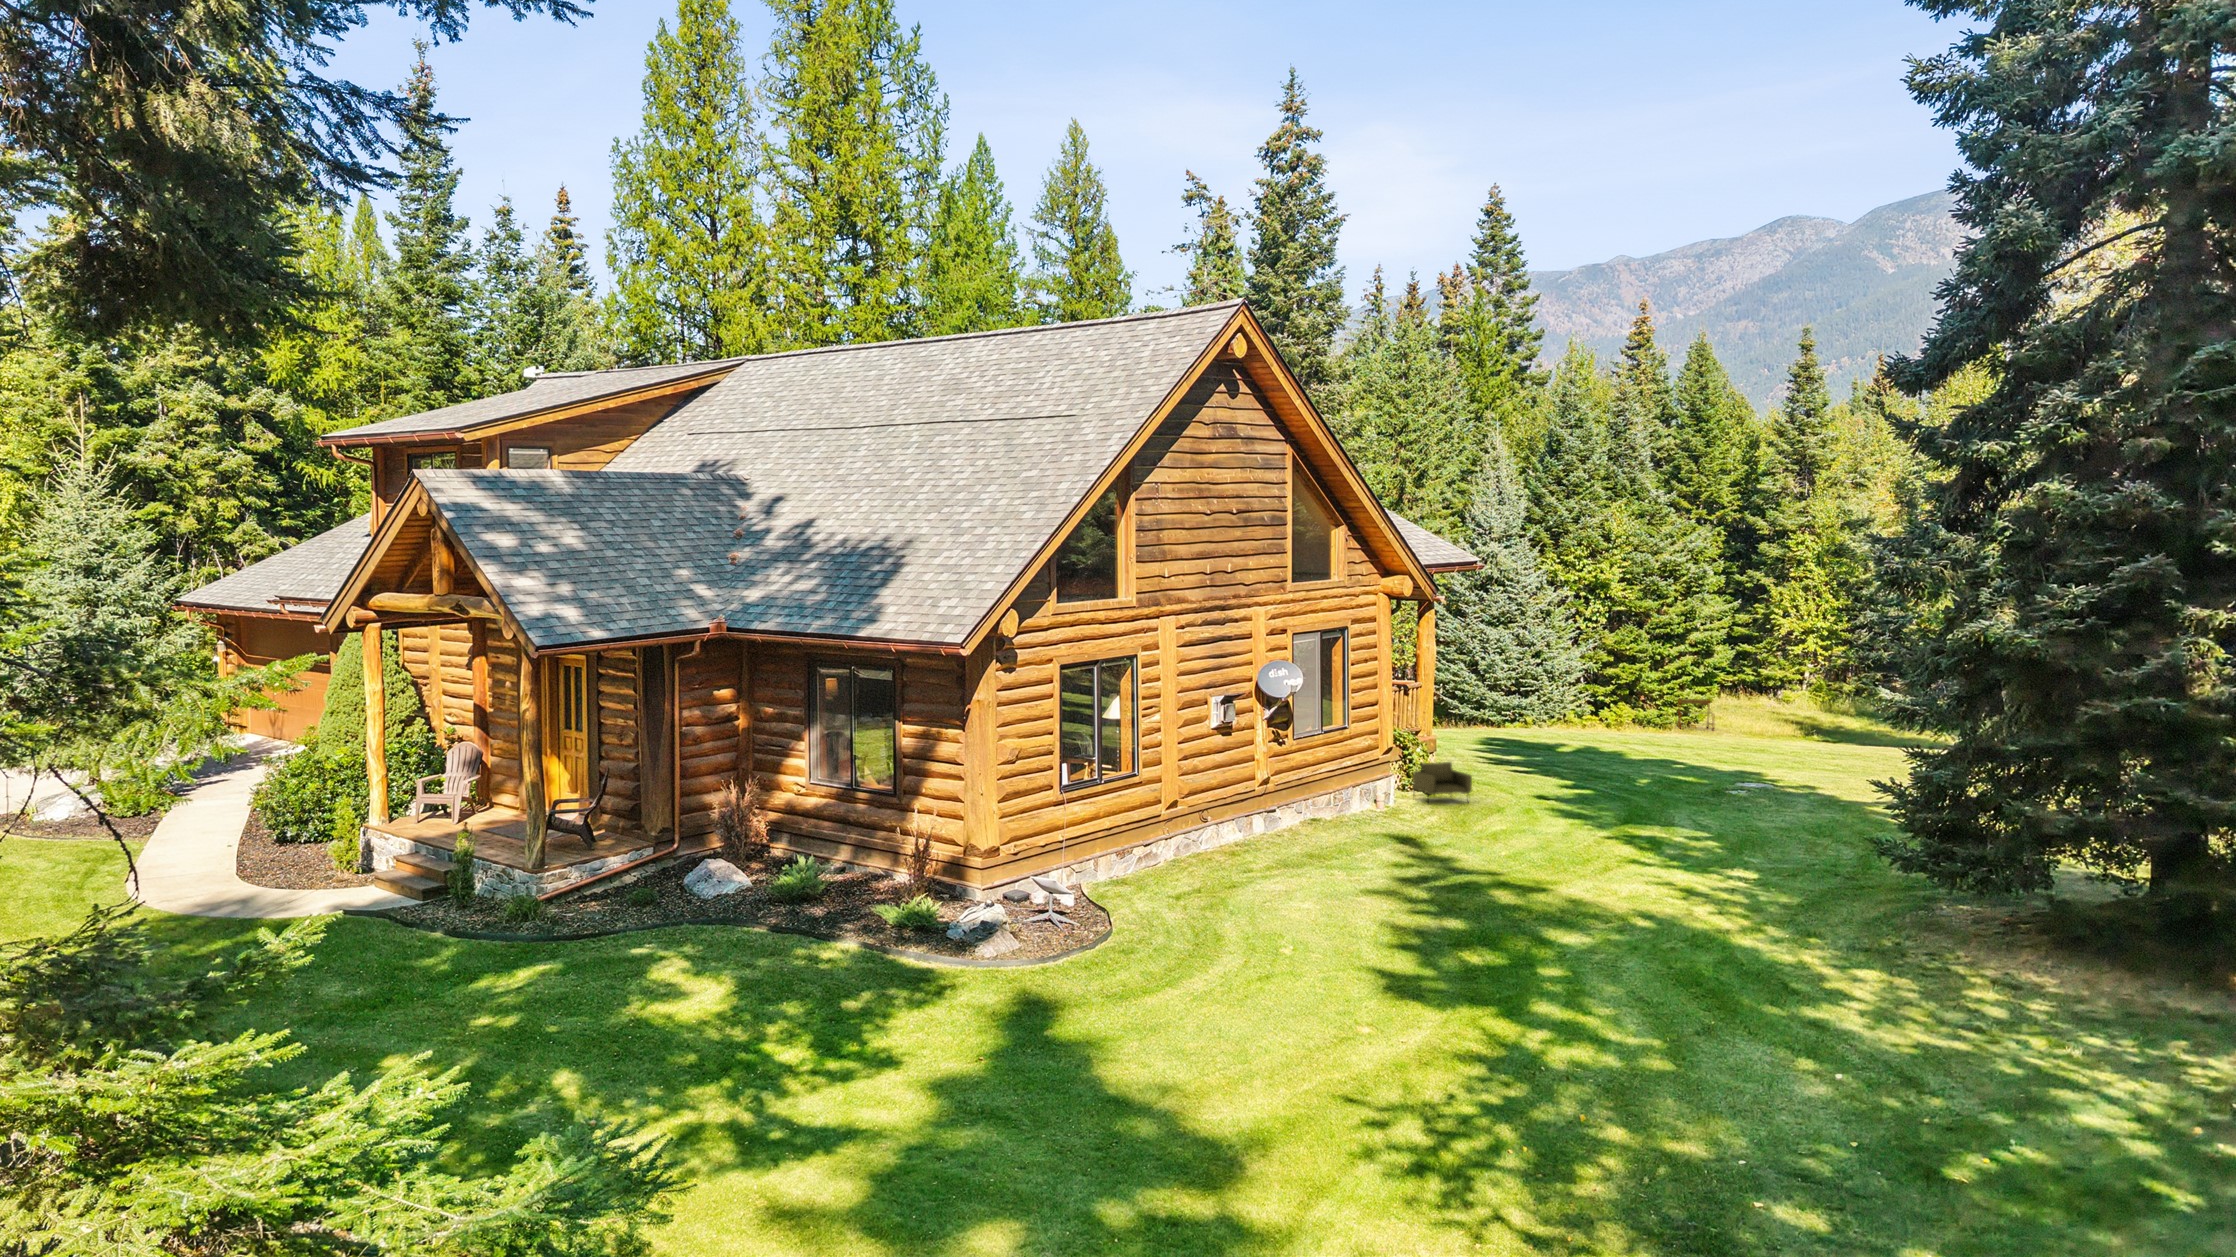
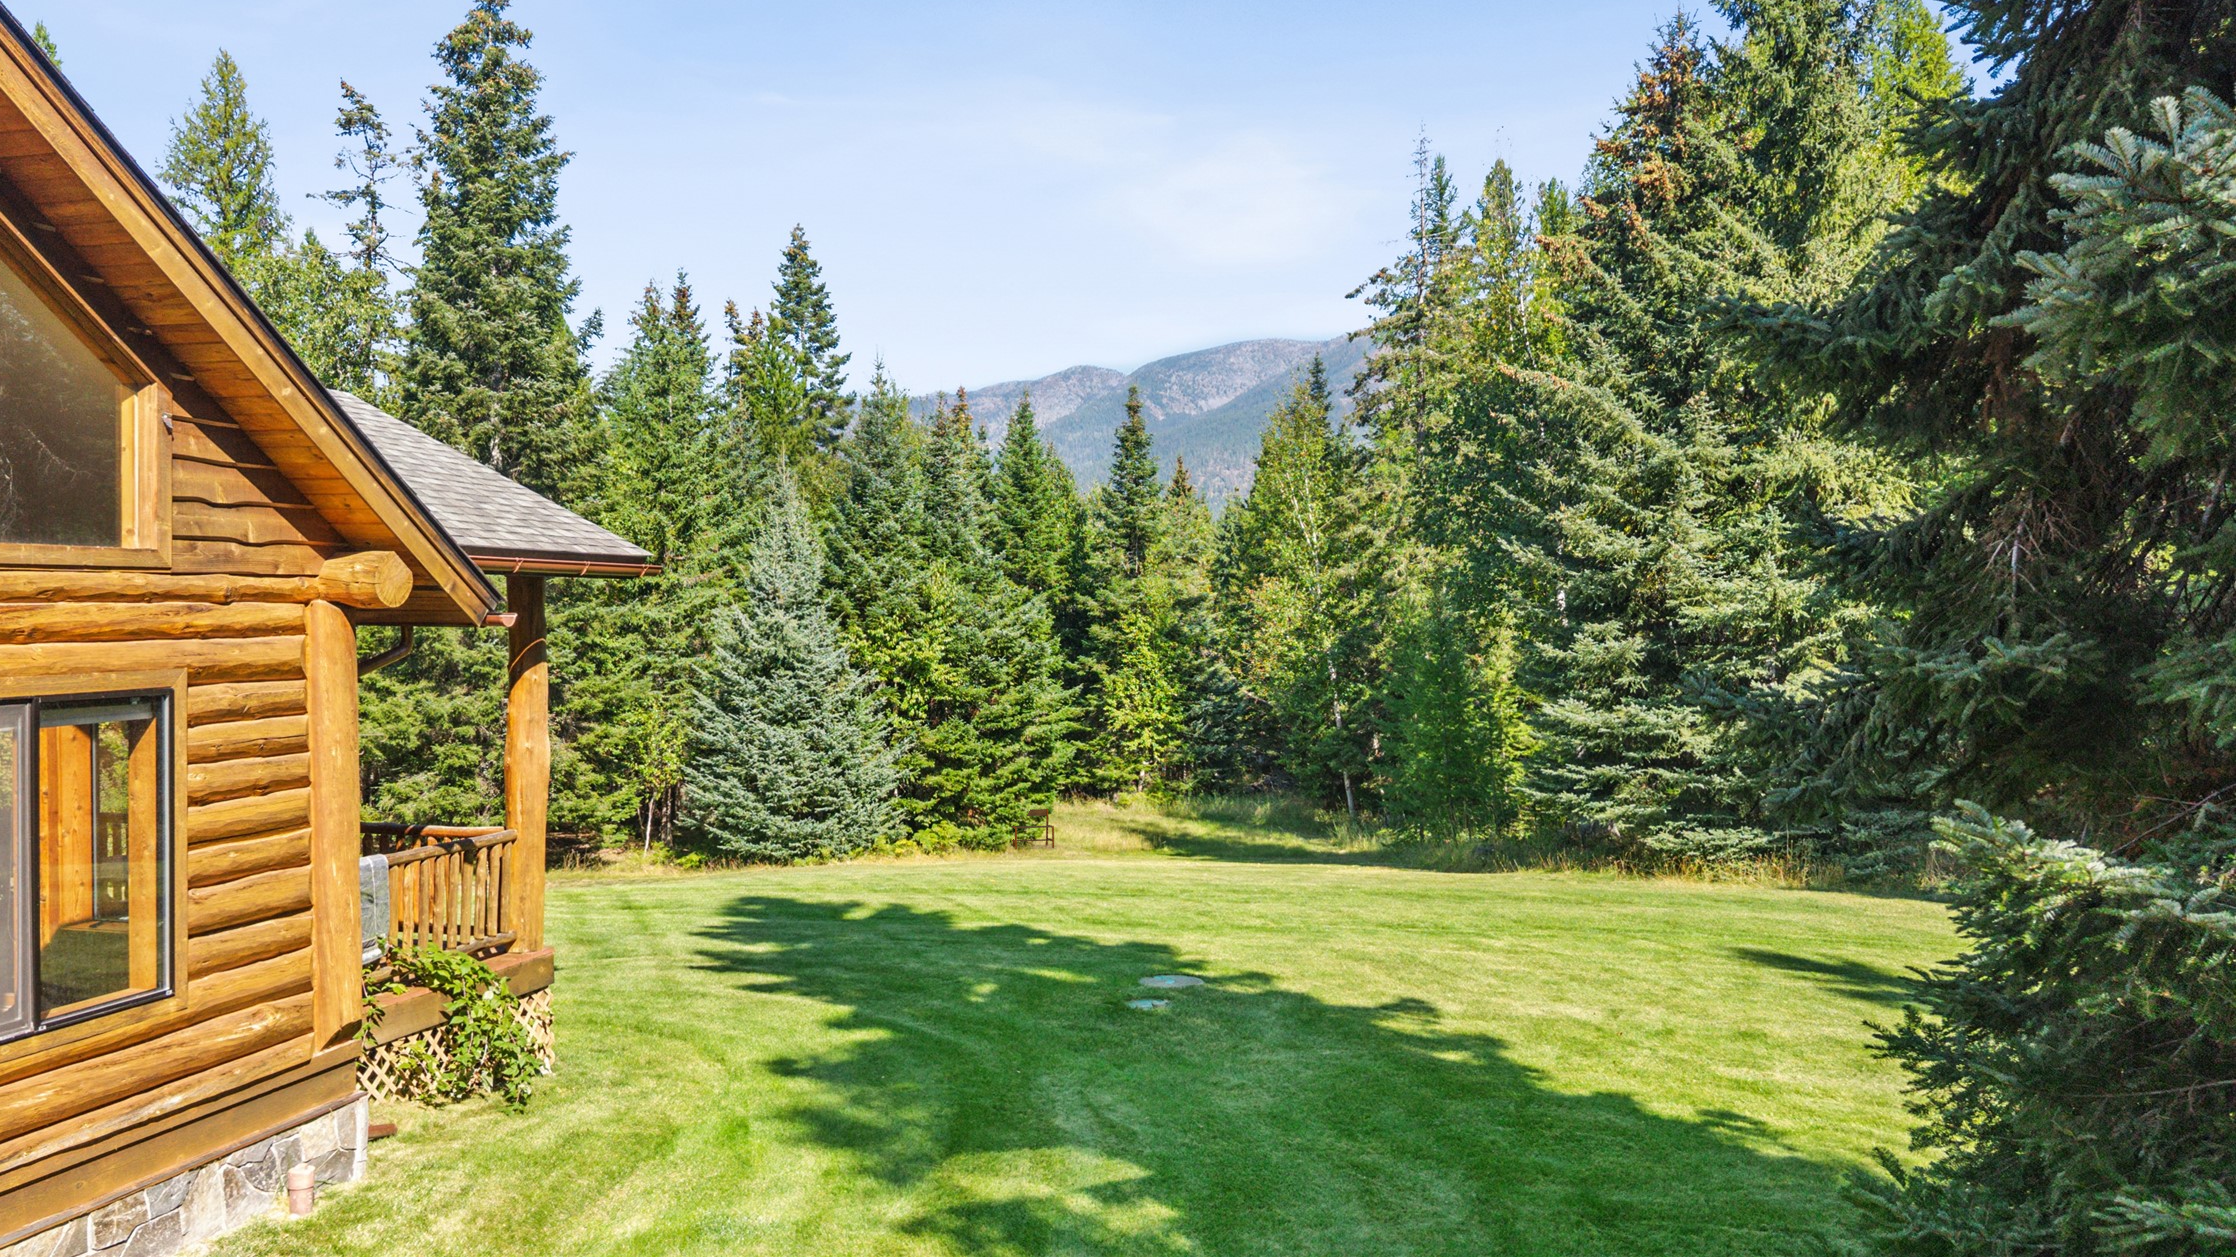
armchair: present [1413,762,1472,802] -> none [396,1023,549,1159]

